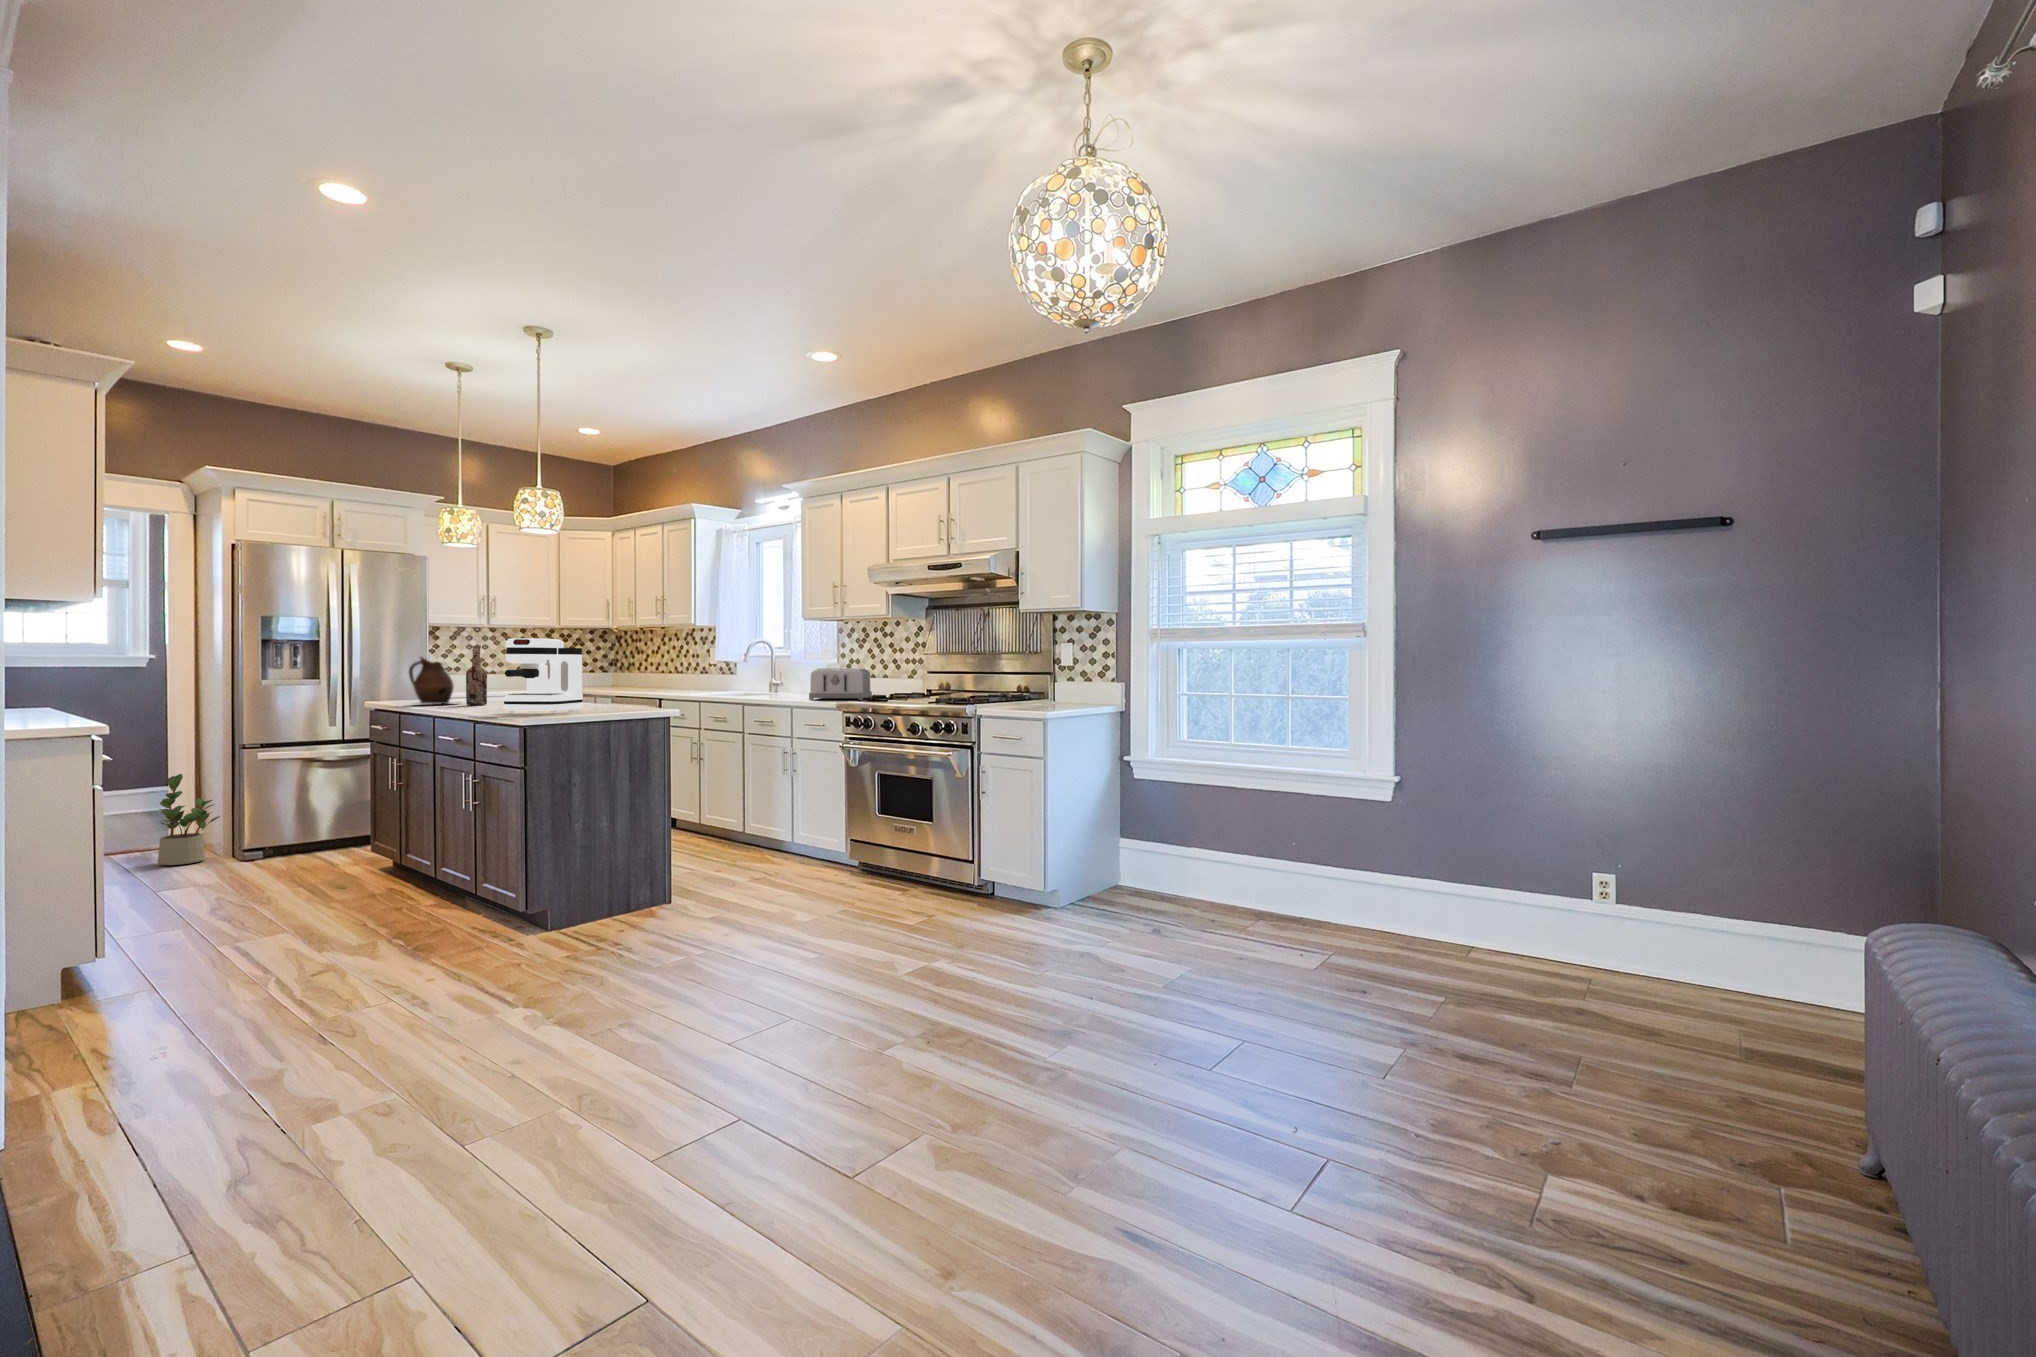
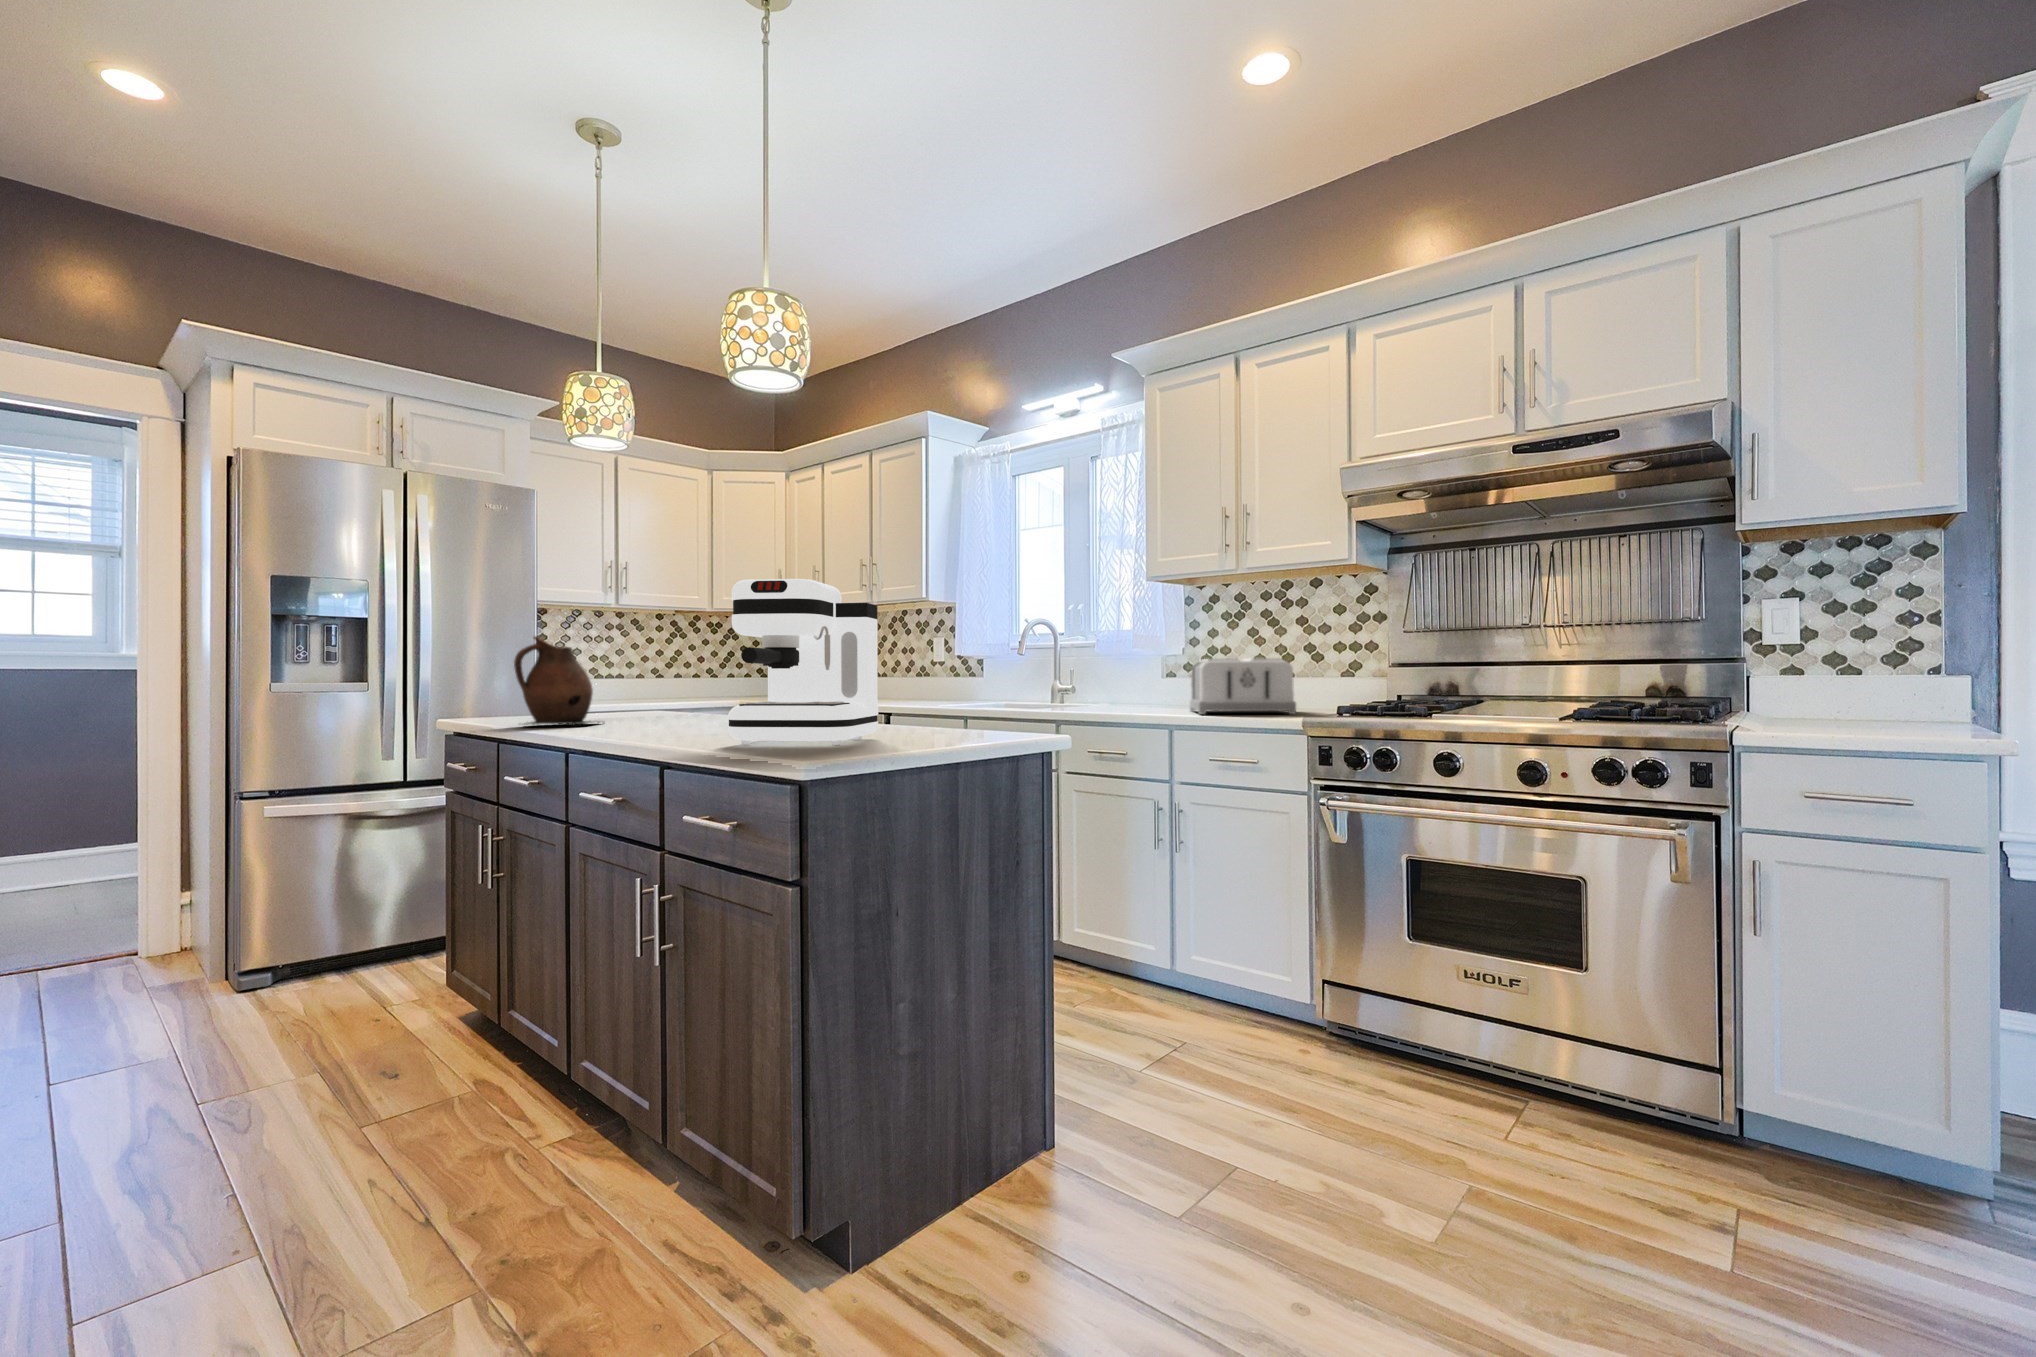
wine bottle: present [466,646,487,705] -> none [619,616,655,727]
potted plant: present [158,774,220,865] -> none [96,844,205,1003]

